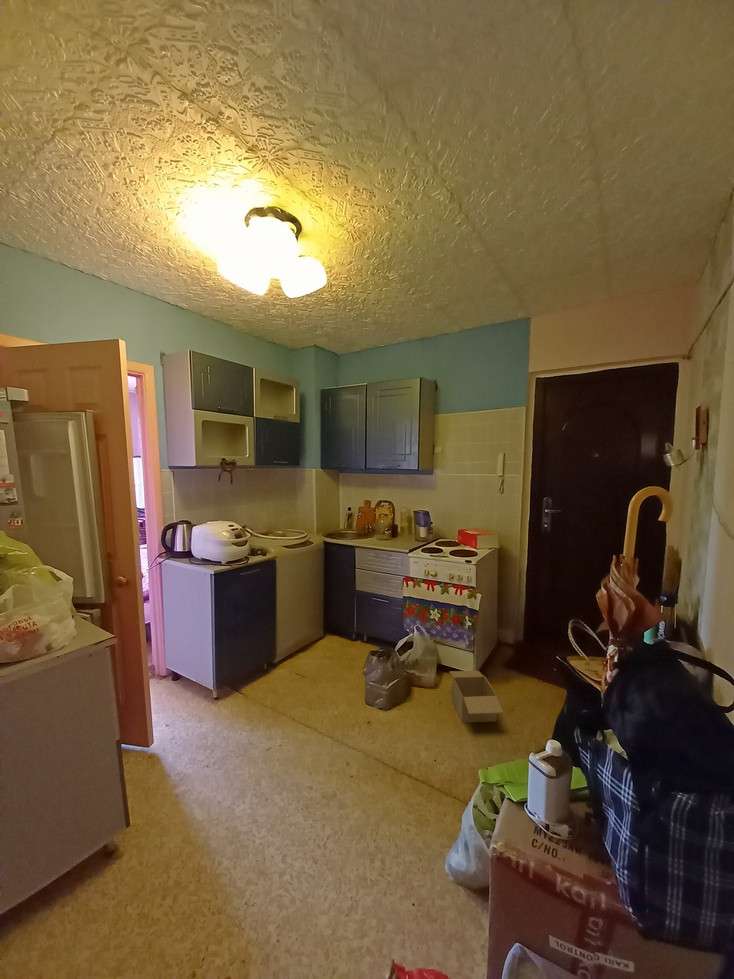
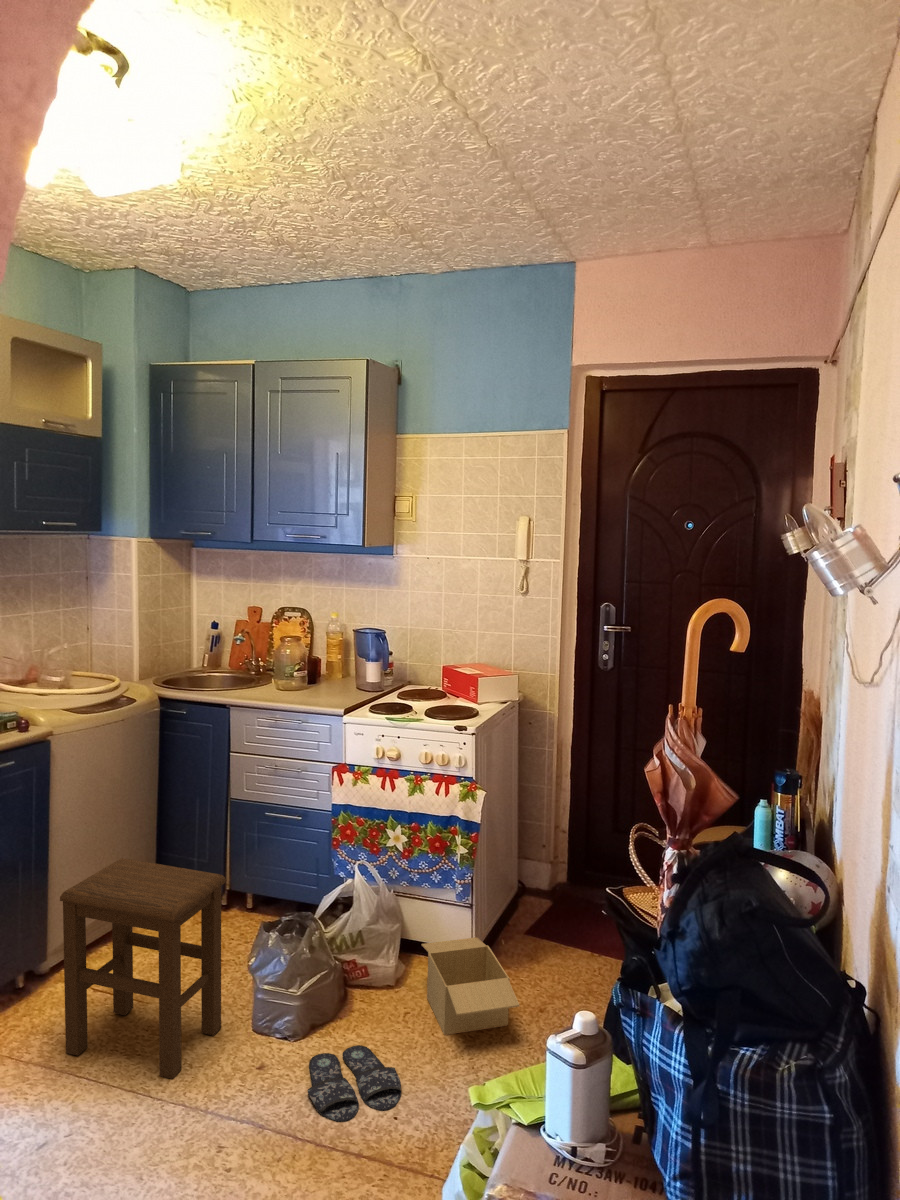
stool: none [277,617,352,729] -> present [60,858,226,1079]
slippers: none [391,723,440,766] -> present [308,1045,401,1122]

